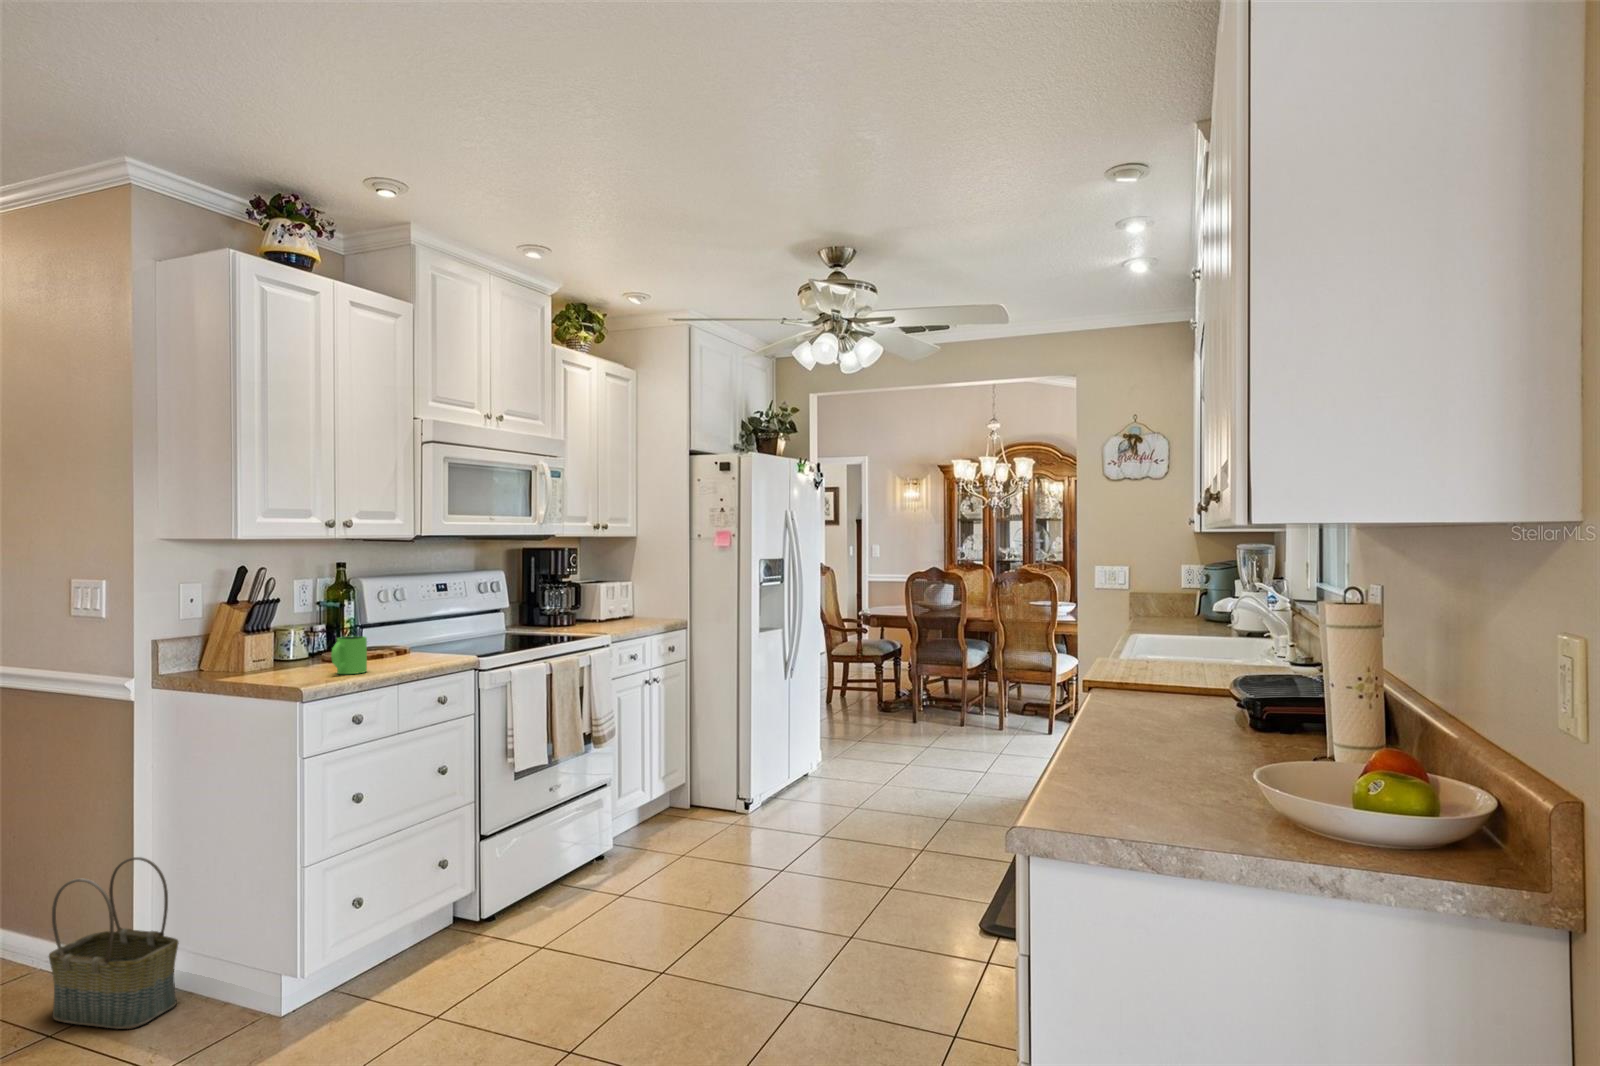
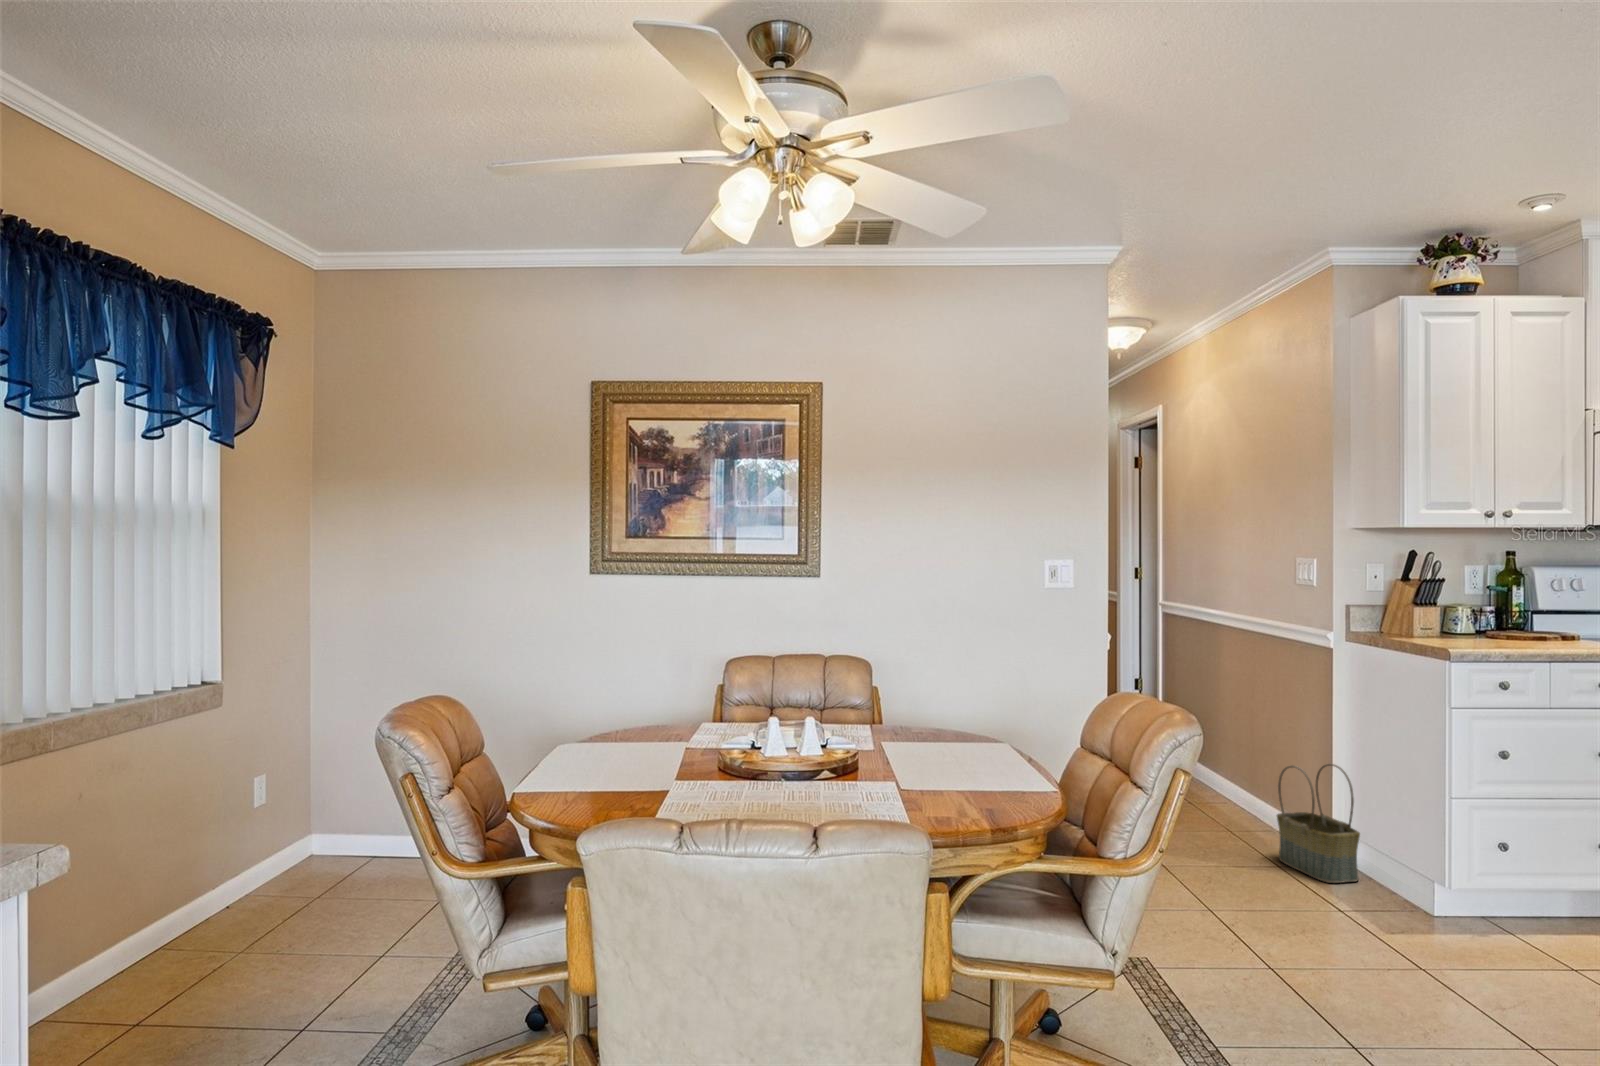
mug: present [331,636,367,674] -> none [1483,614,1520,647]

